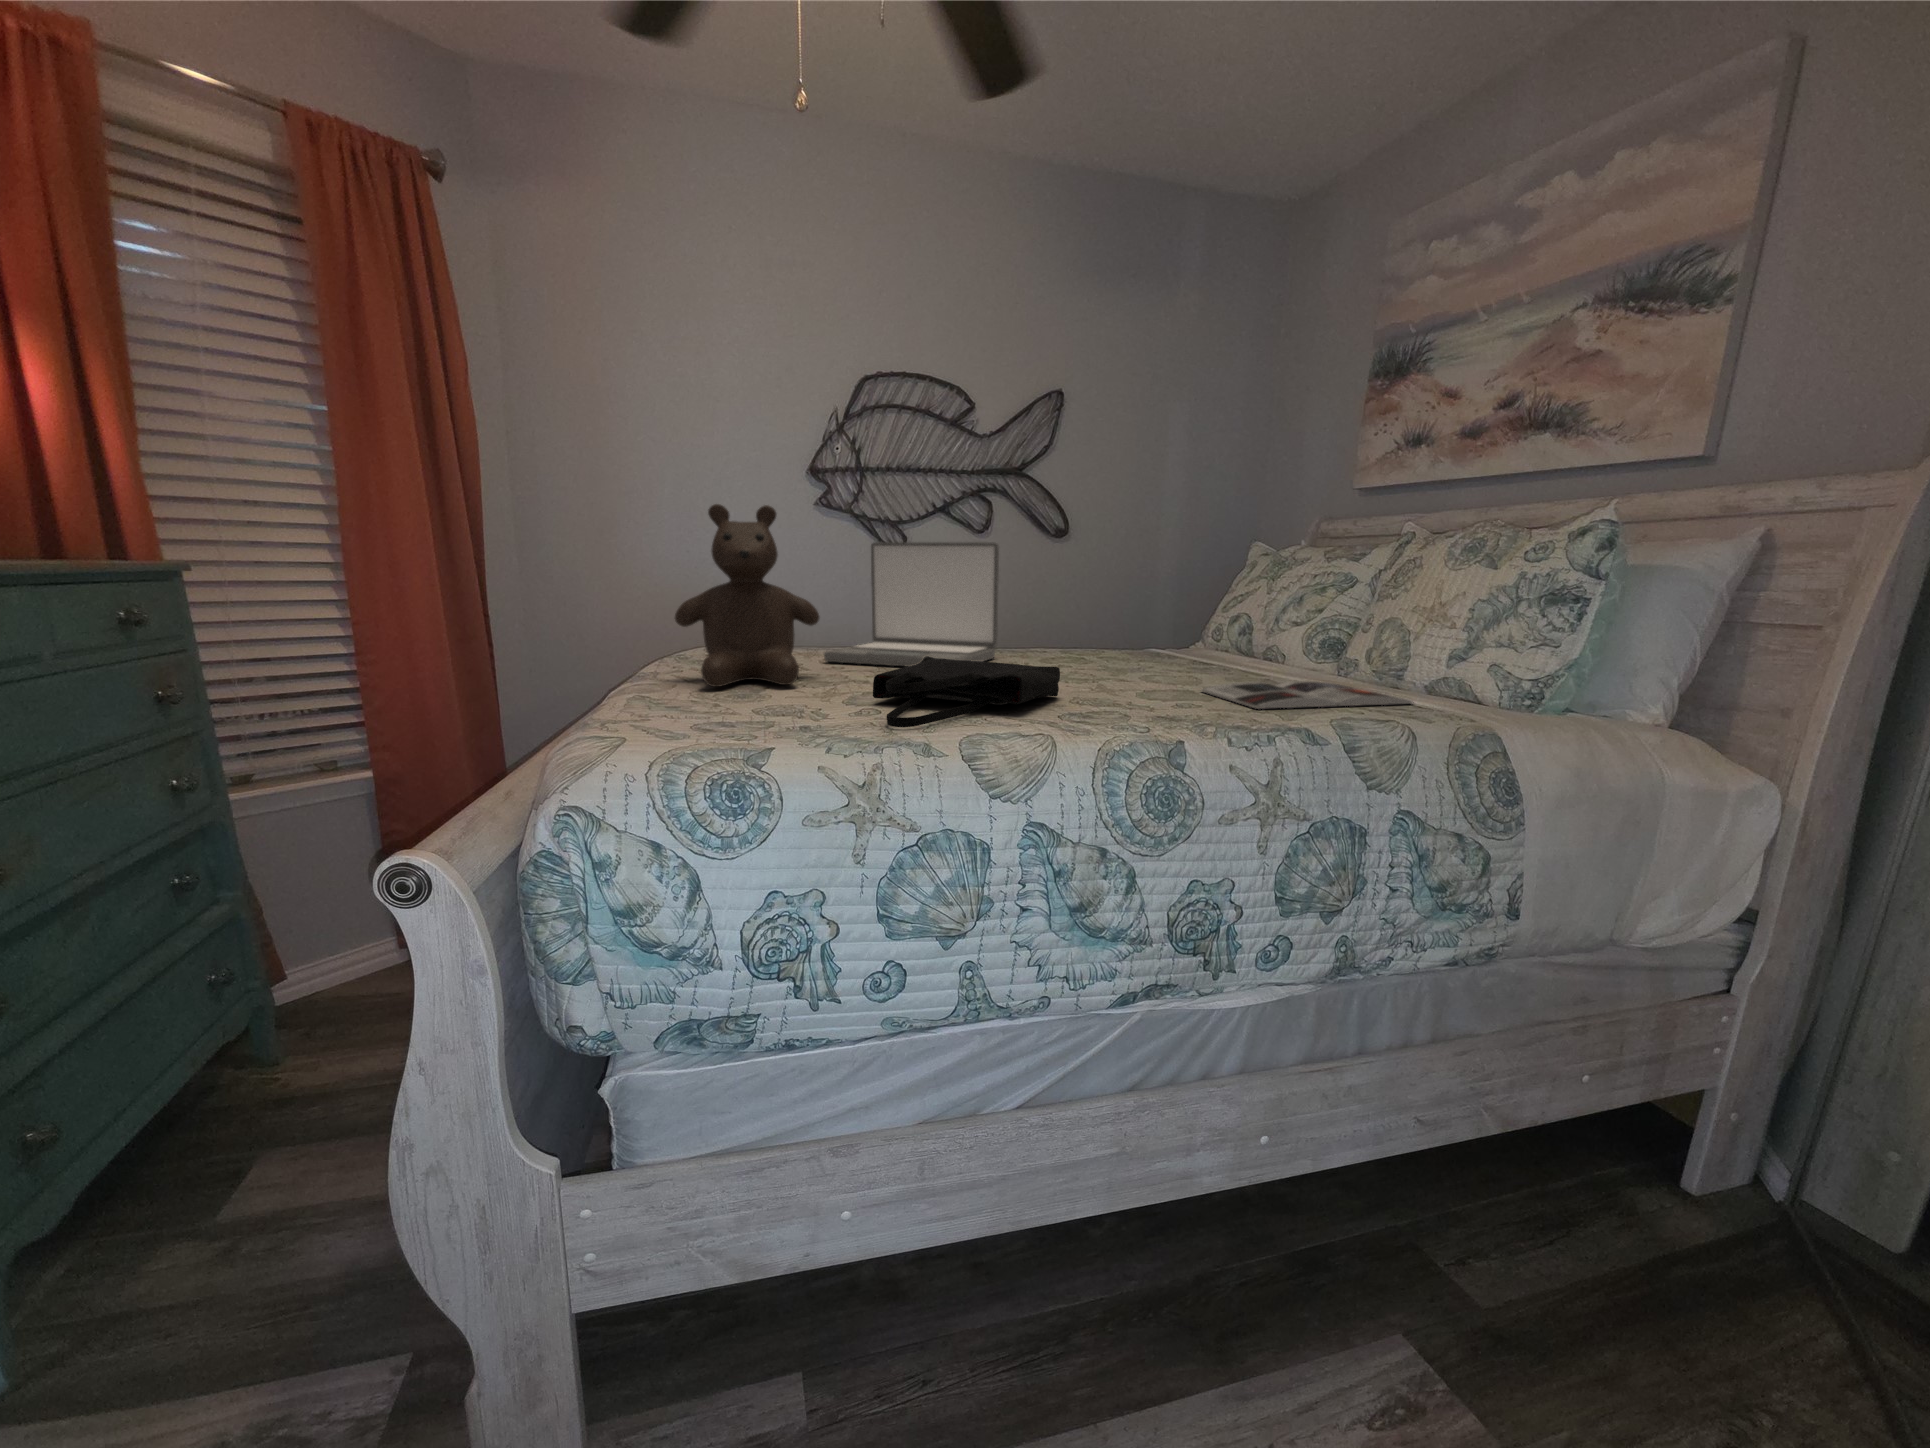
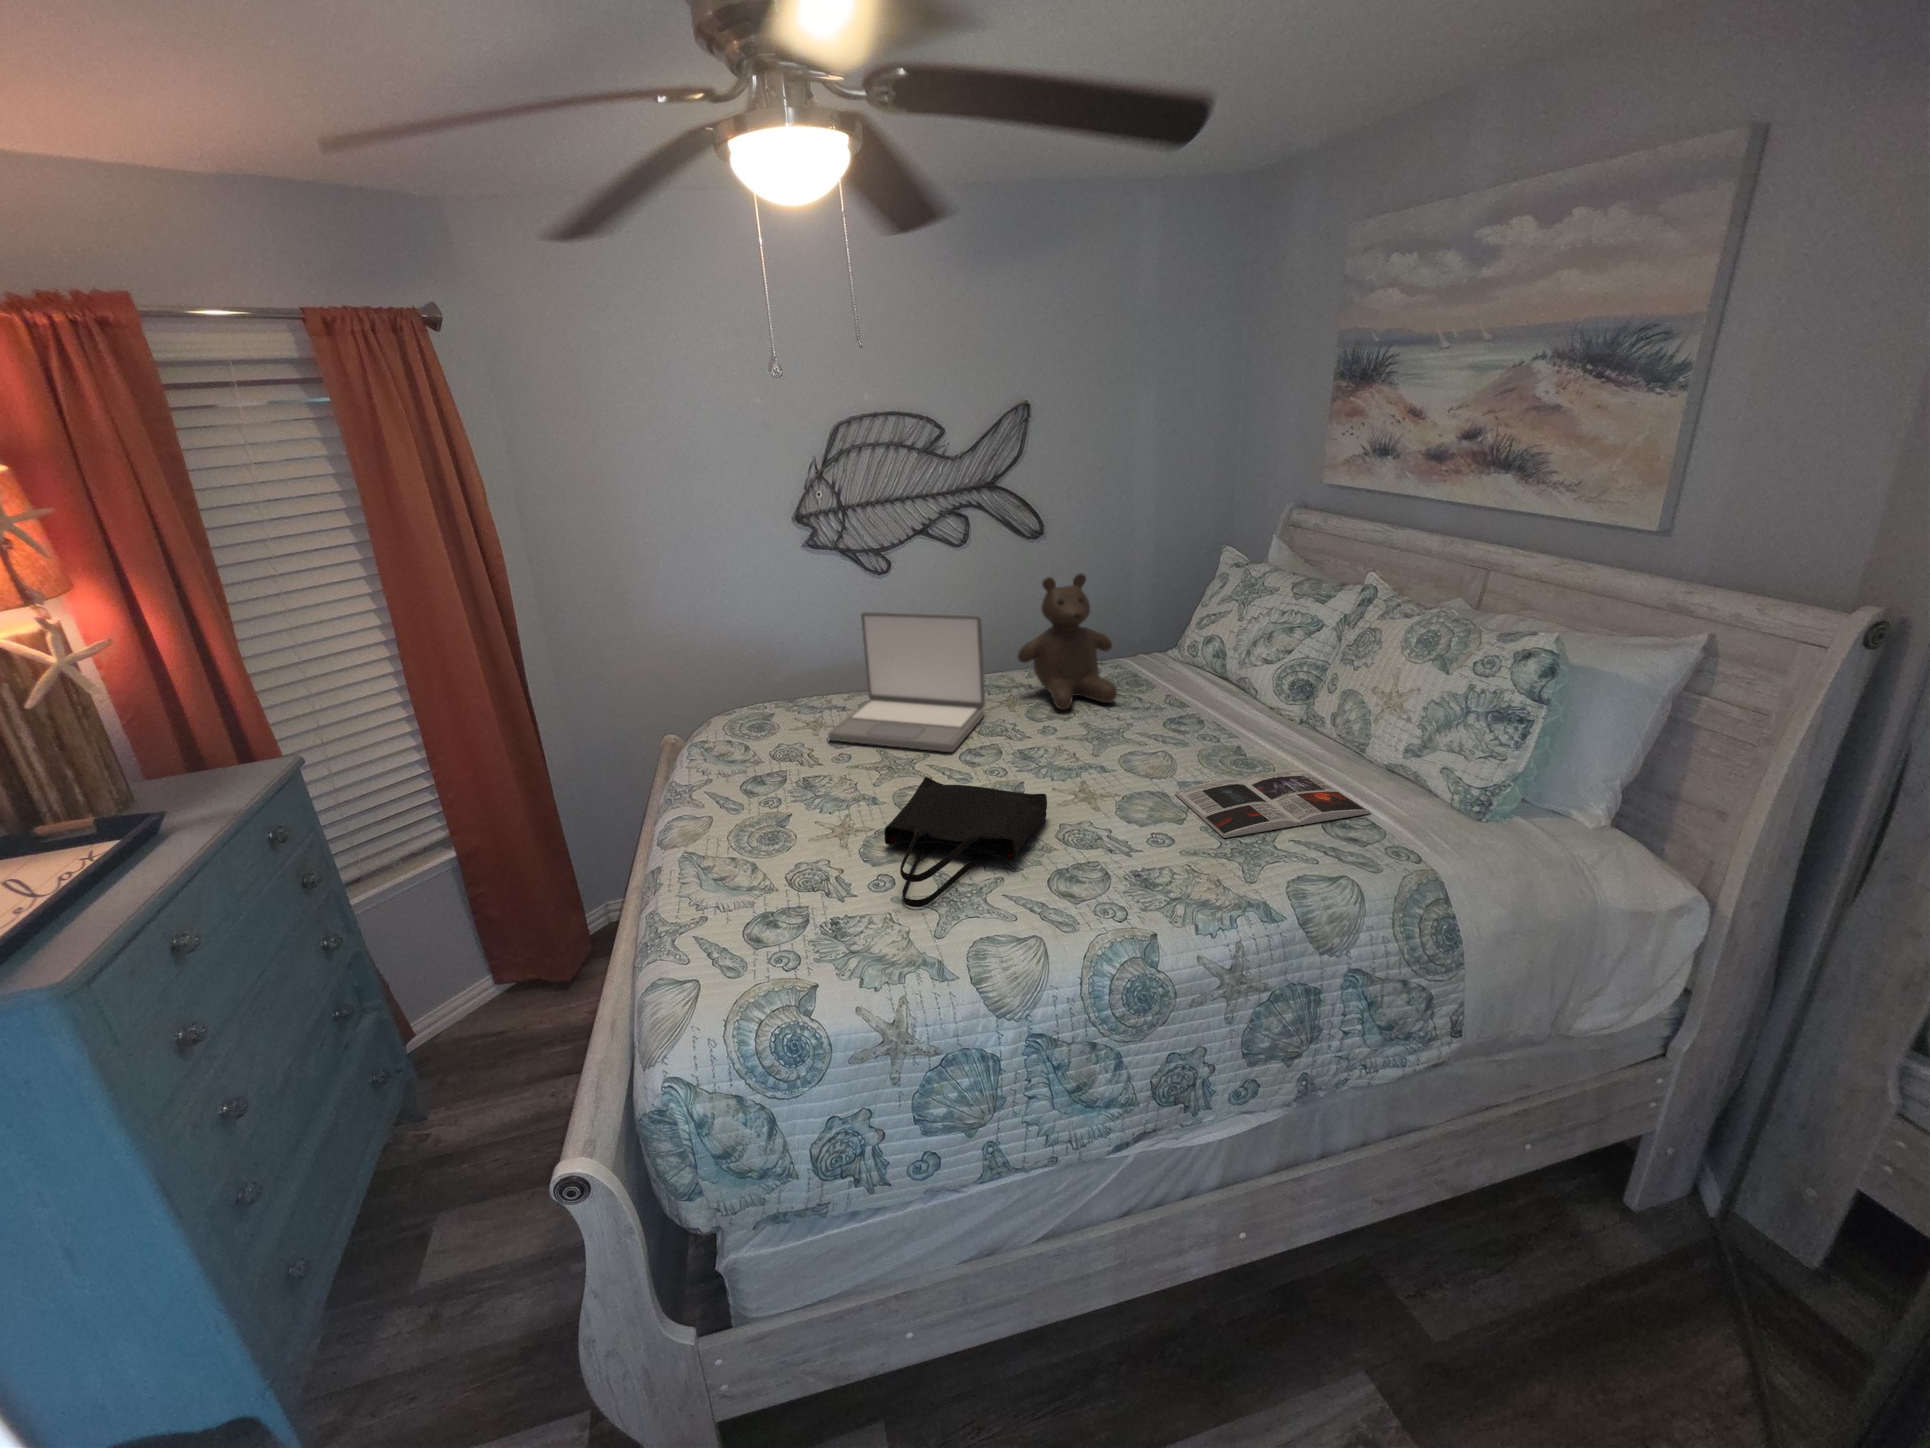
teddy bear: present [675,504,819,687] -> present [1018,573,1117,710]

